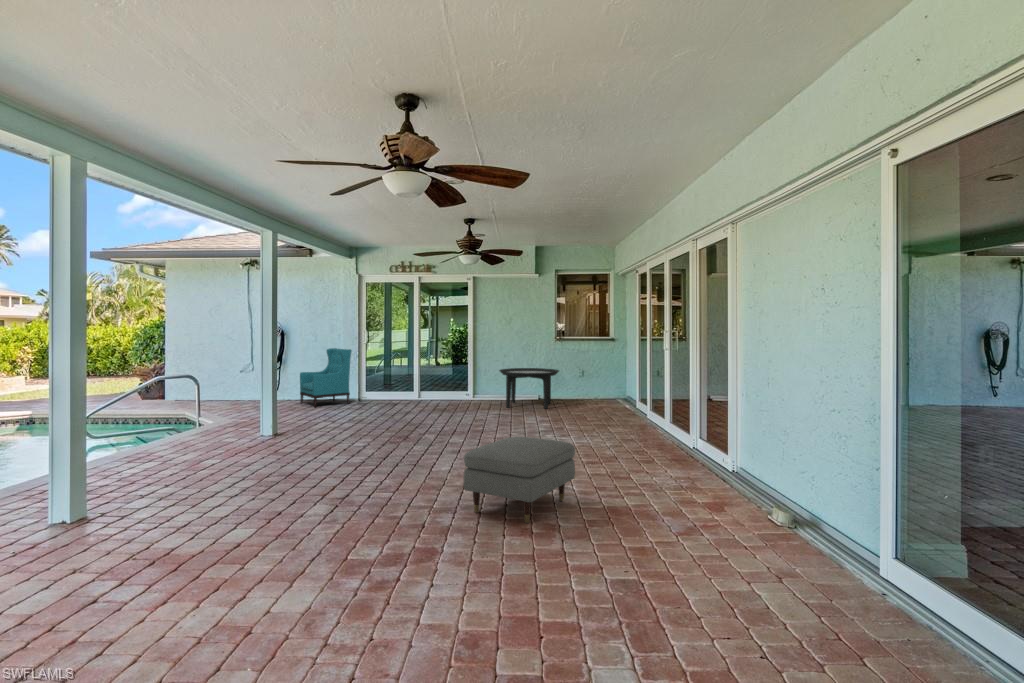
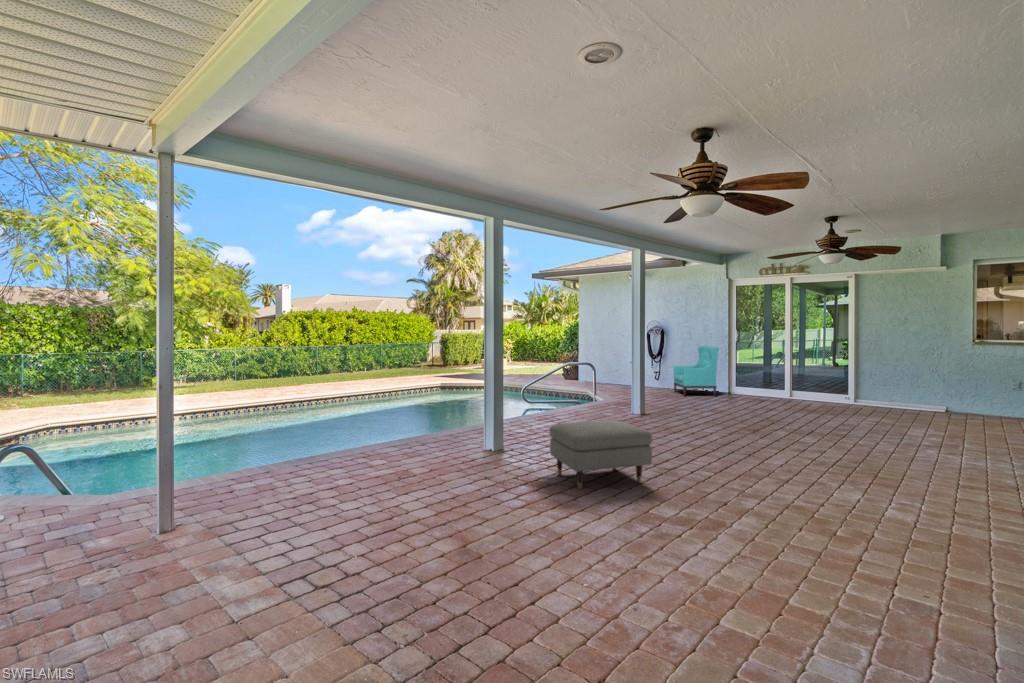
round table: present [499,368,559,409] -> none [882,373,971,422]
ottoman: present [464,437,575,523] -> present [549,420,652,490]

